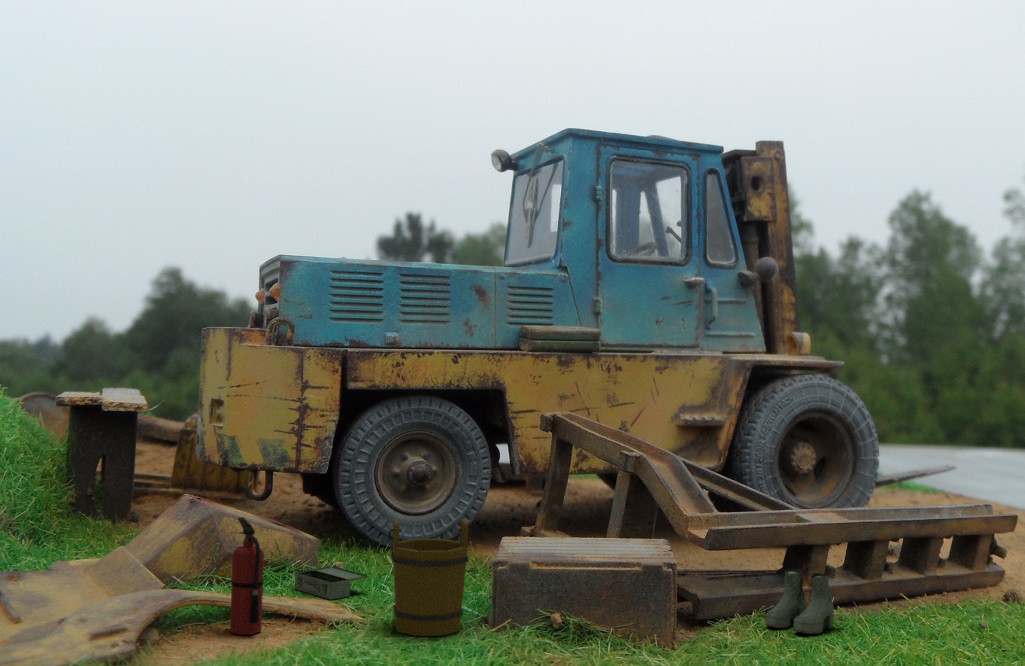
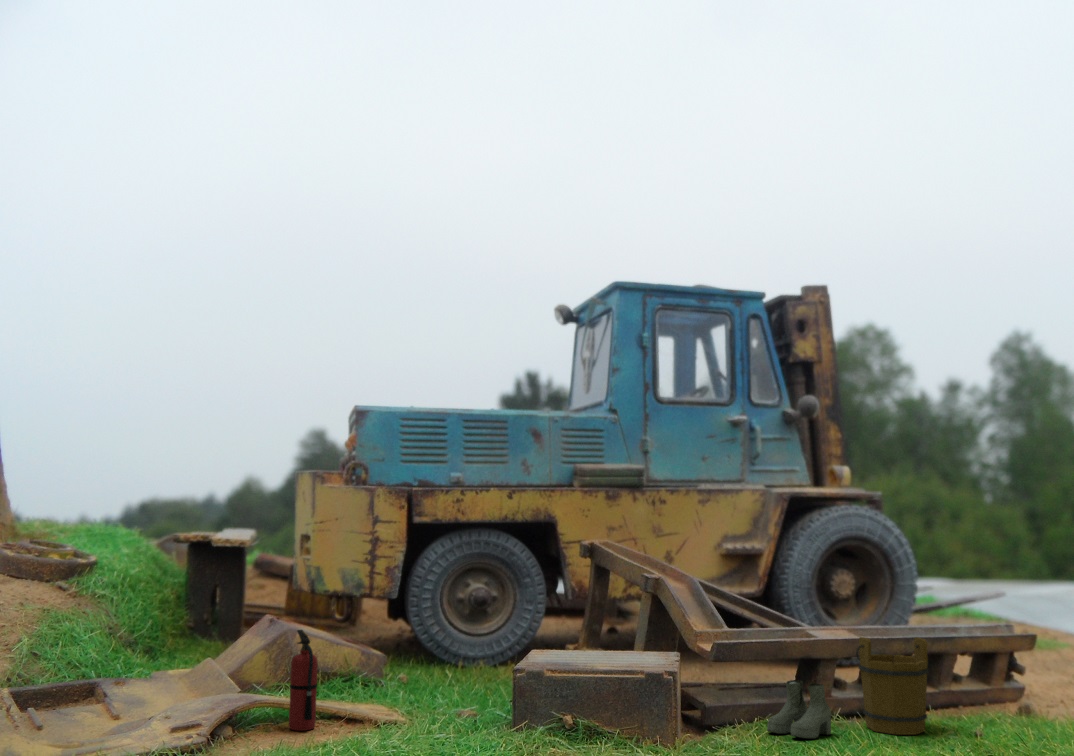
bucket: present [388,519,471,636] -> present [856,637,929,735]
toolbox: present [295,566,368,600] -> none [356,678,418,706]

